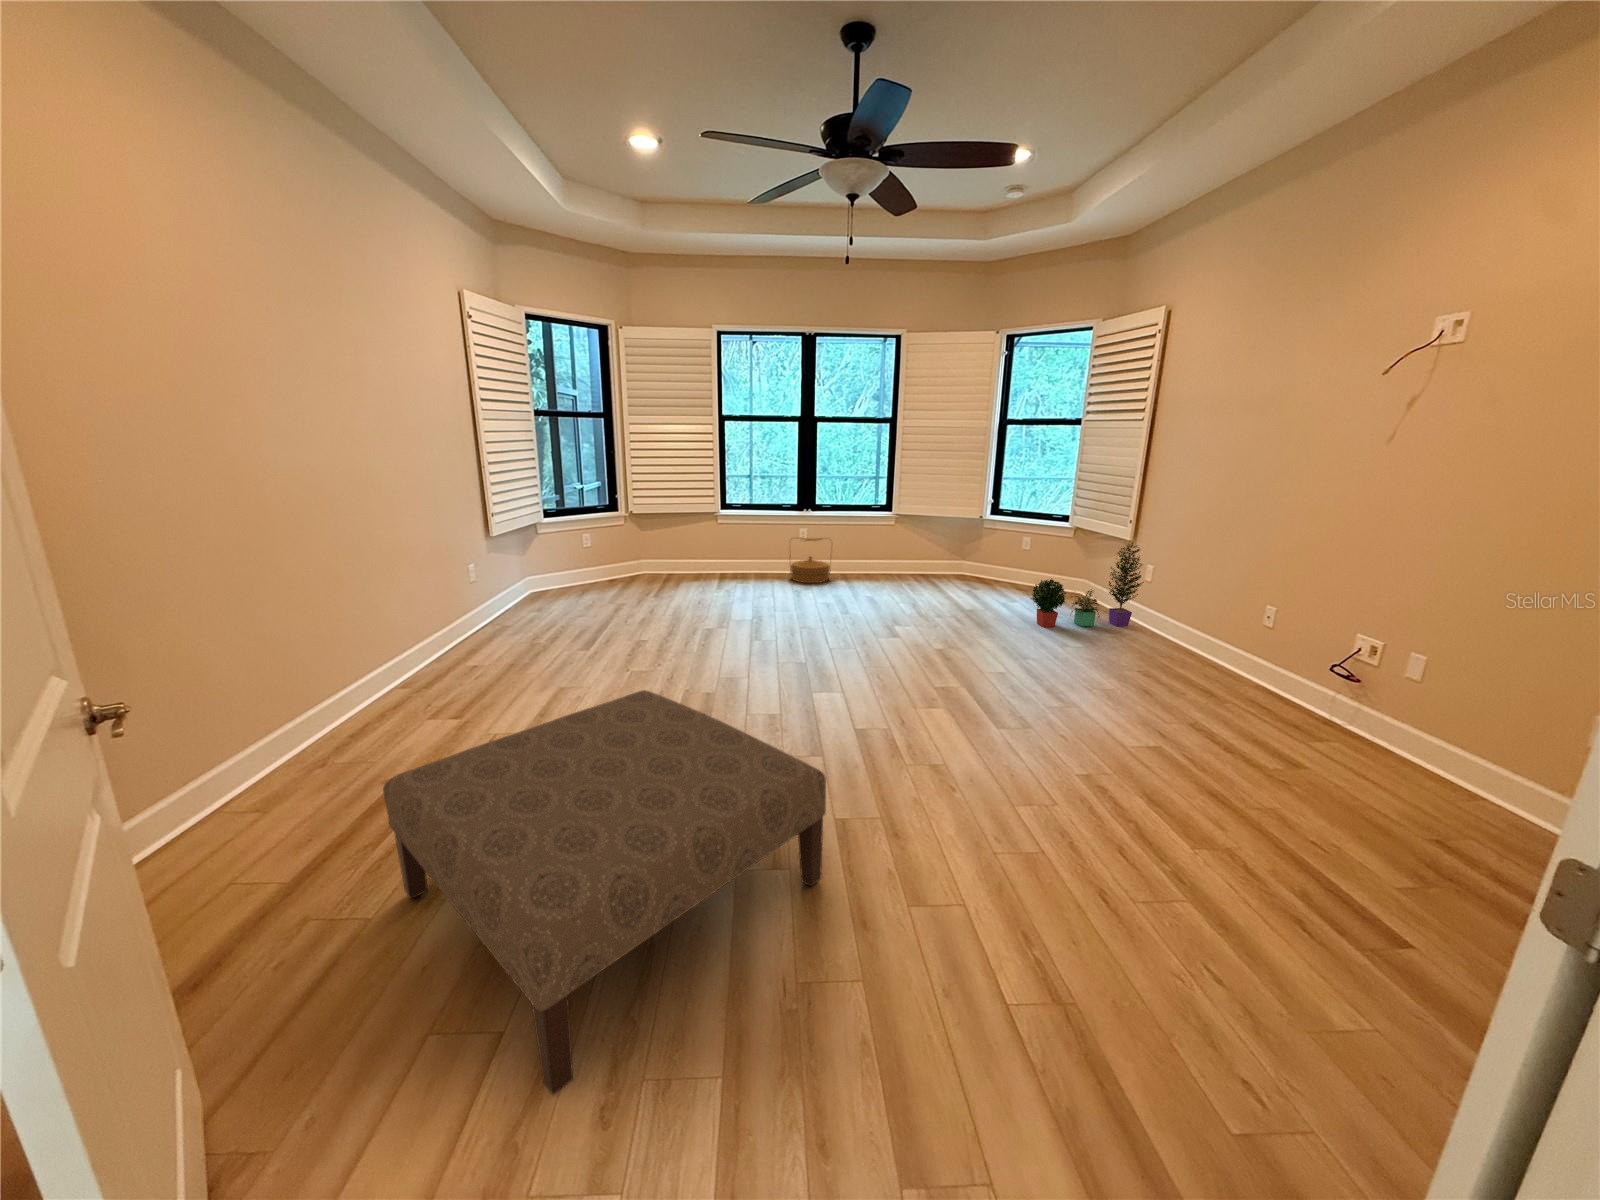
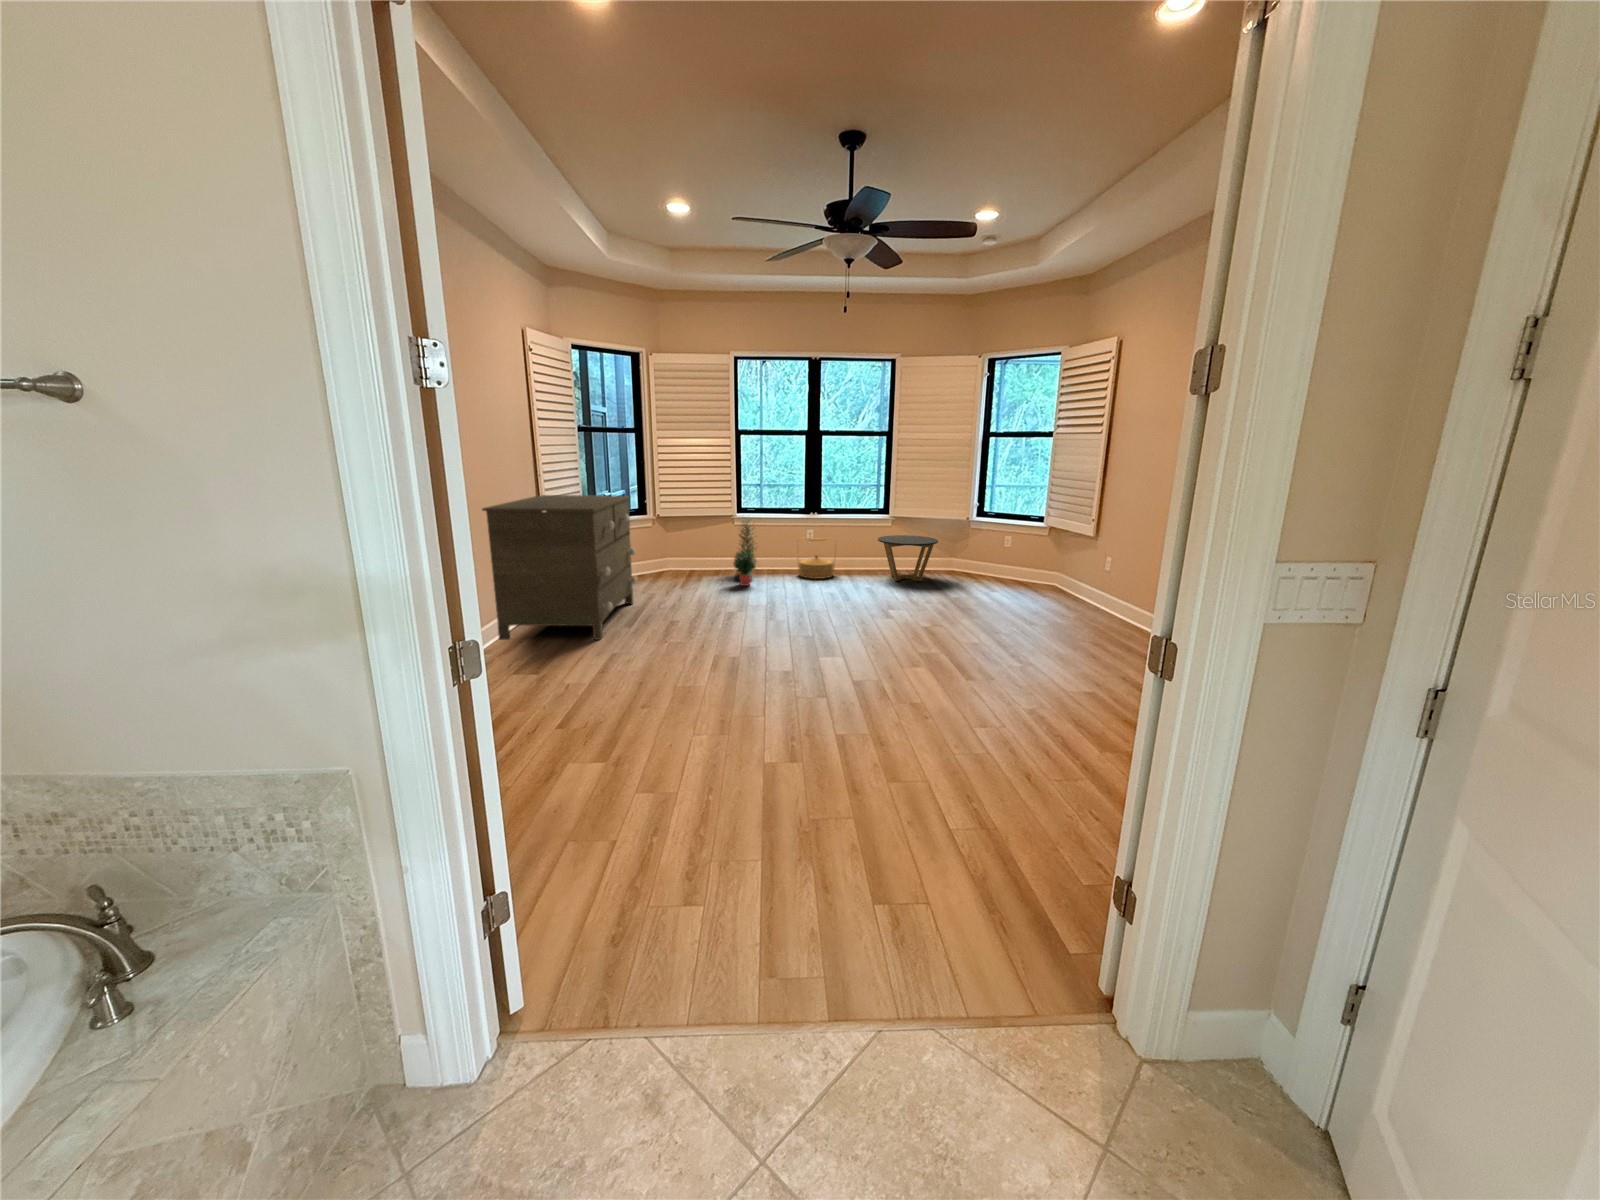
dresser: none [397,491,603,668] -> present [482,495,637,640]
side table: none [879,535,946,587] -> present [878,535,938,581]
potted plant: present [1031,542,1144,627] -> present [734,517,757,586]
ottoman: present [383,690,826,1095] -> none [527,636,831,848]

